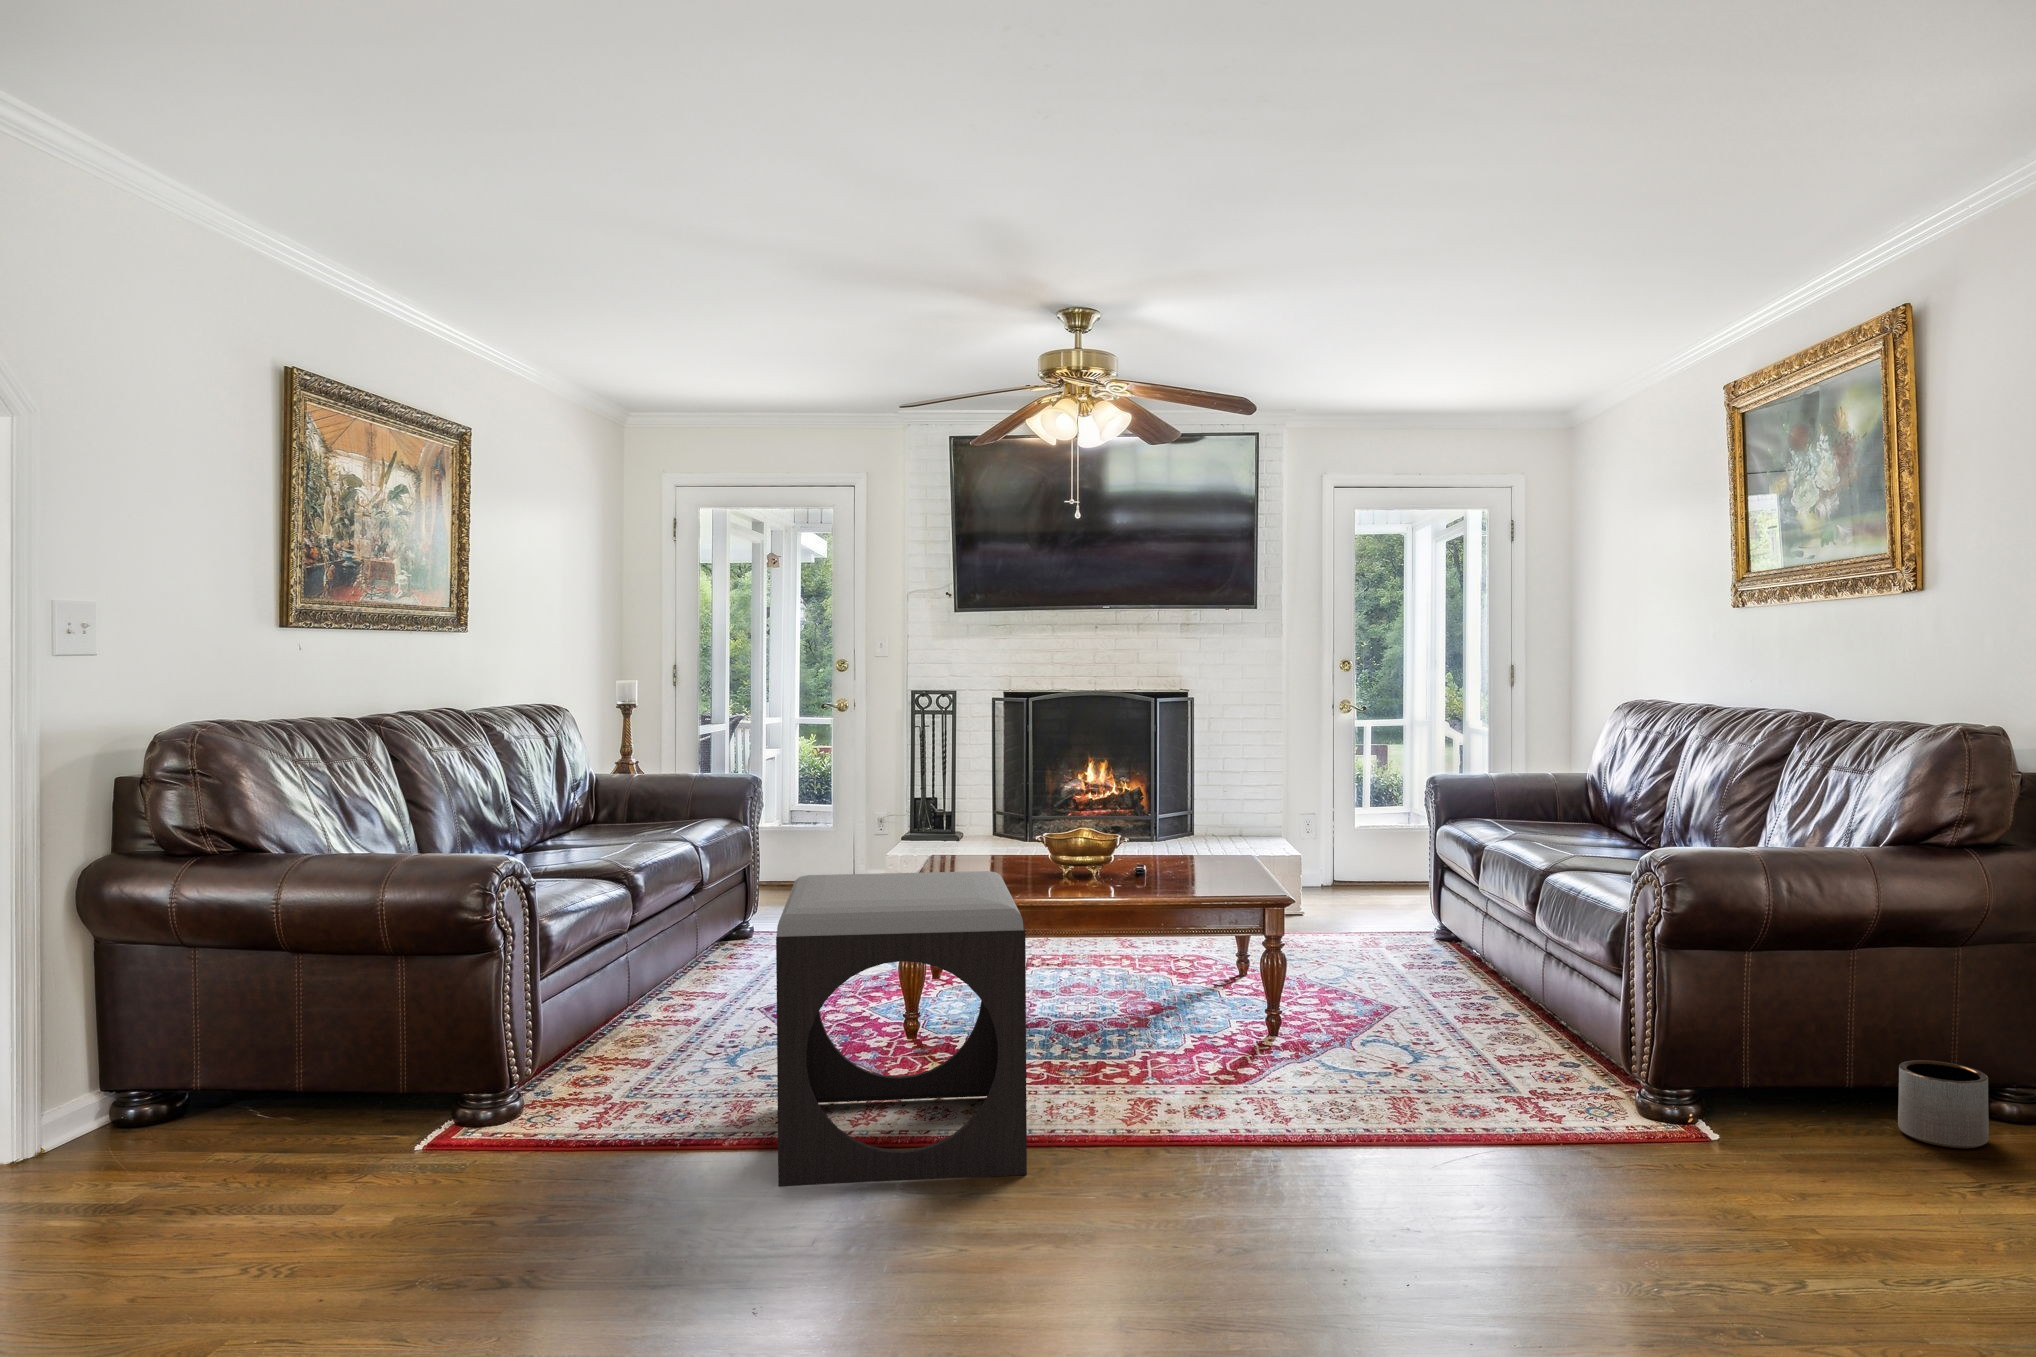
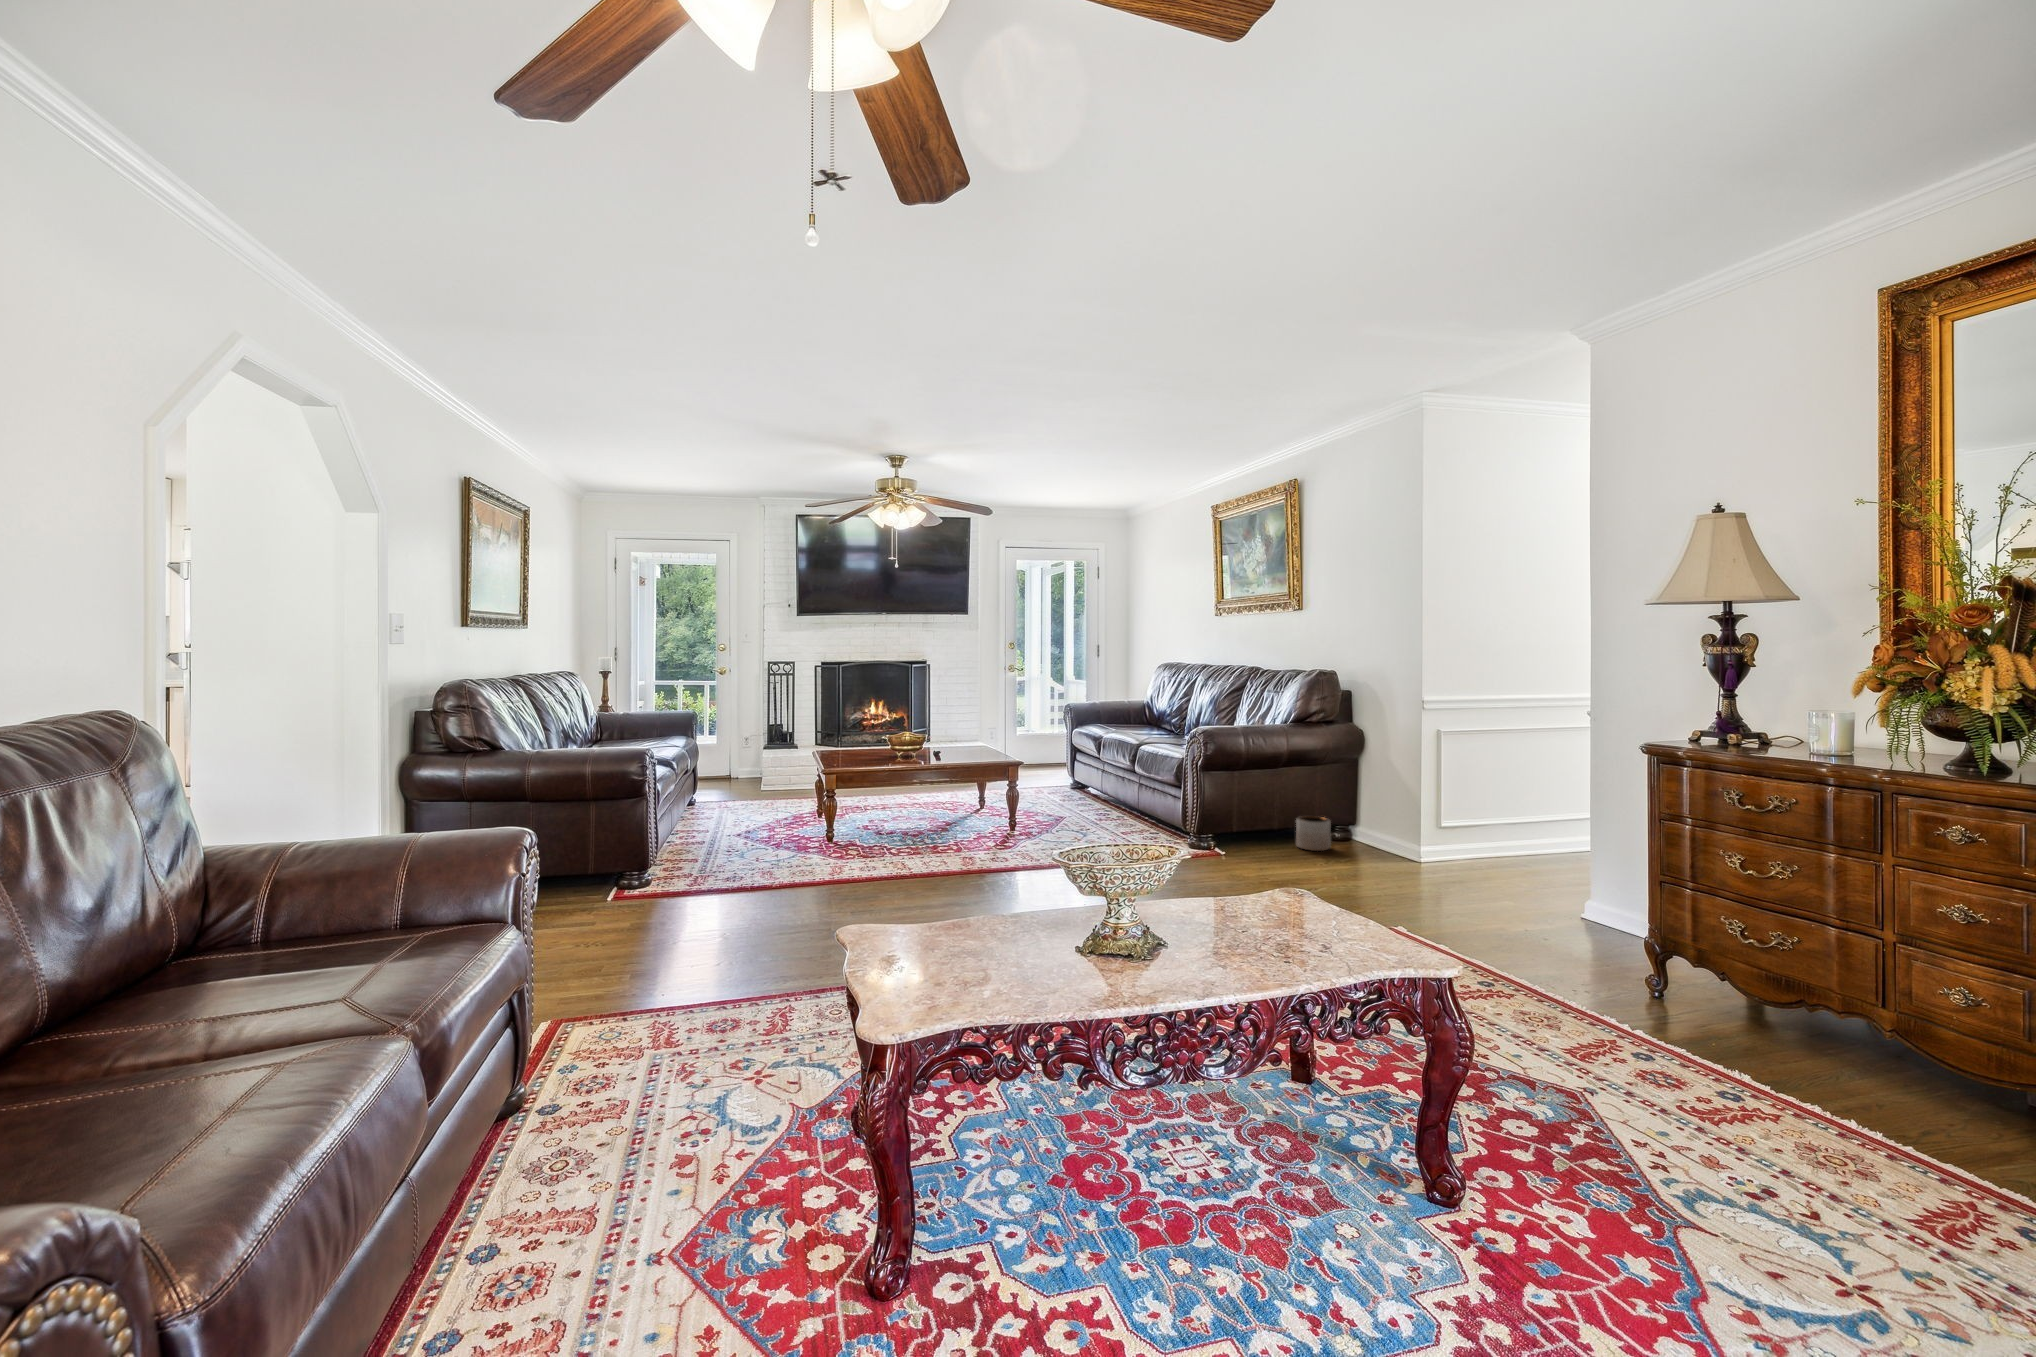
footstool: present [776,871,1027,1186] -> none [783,745,927,903]

